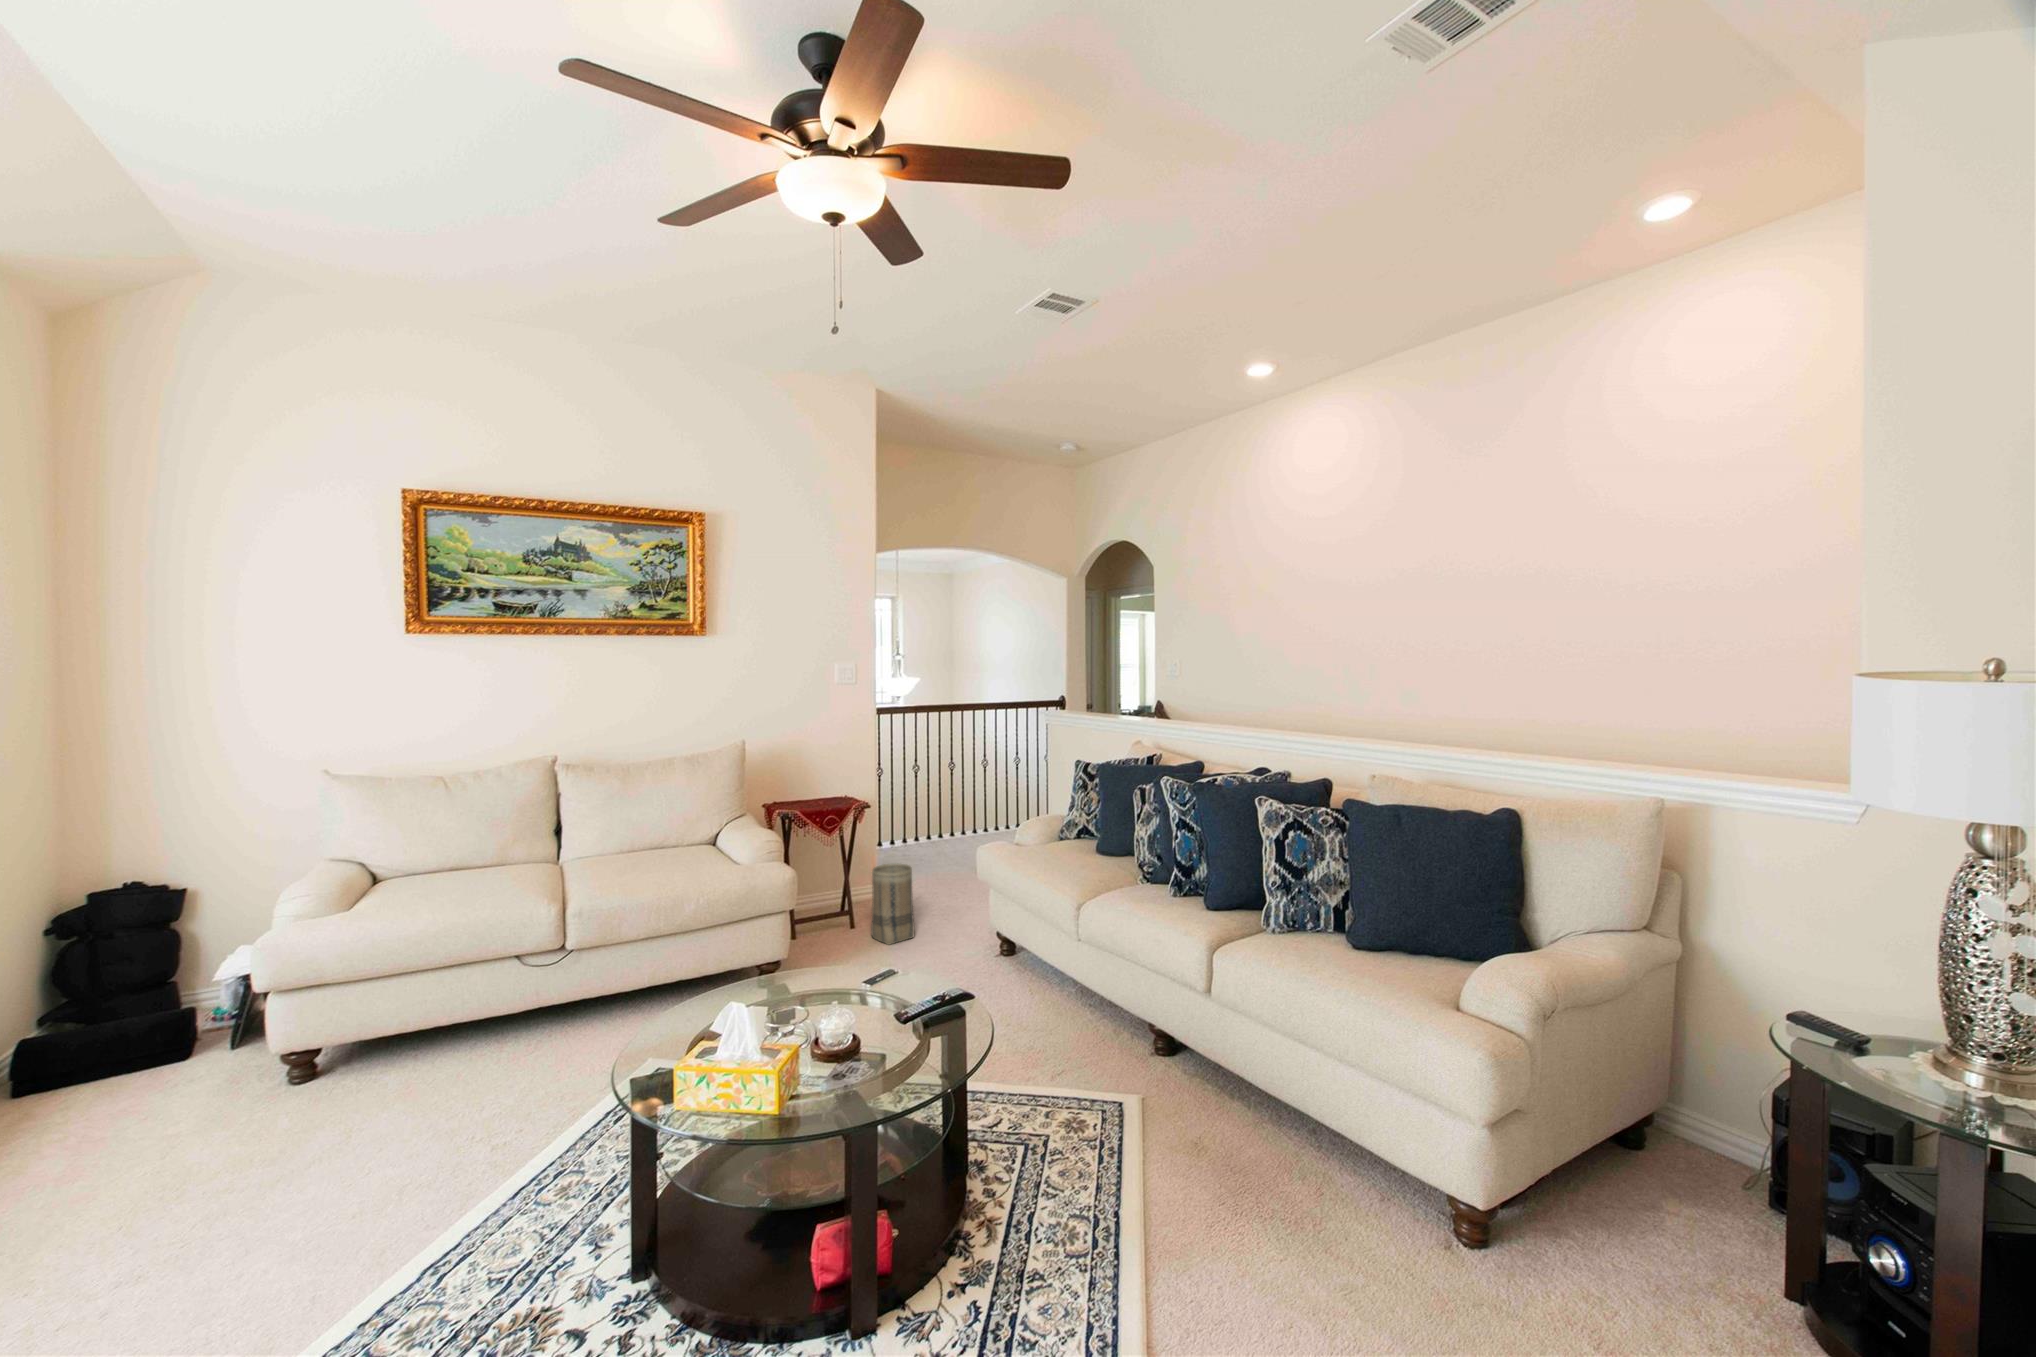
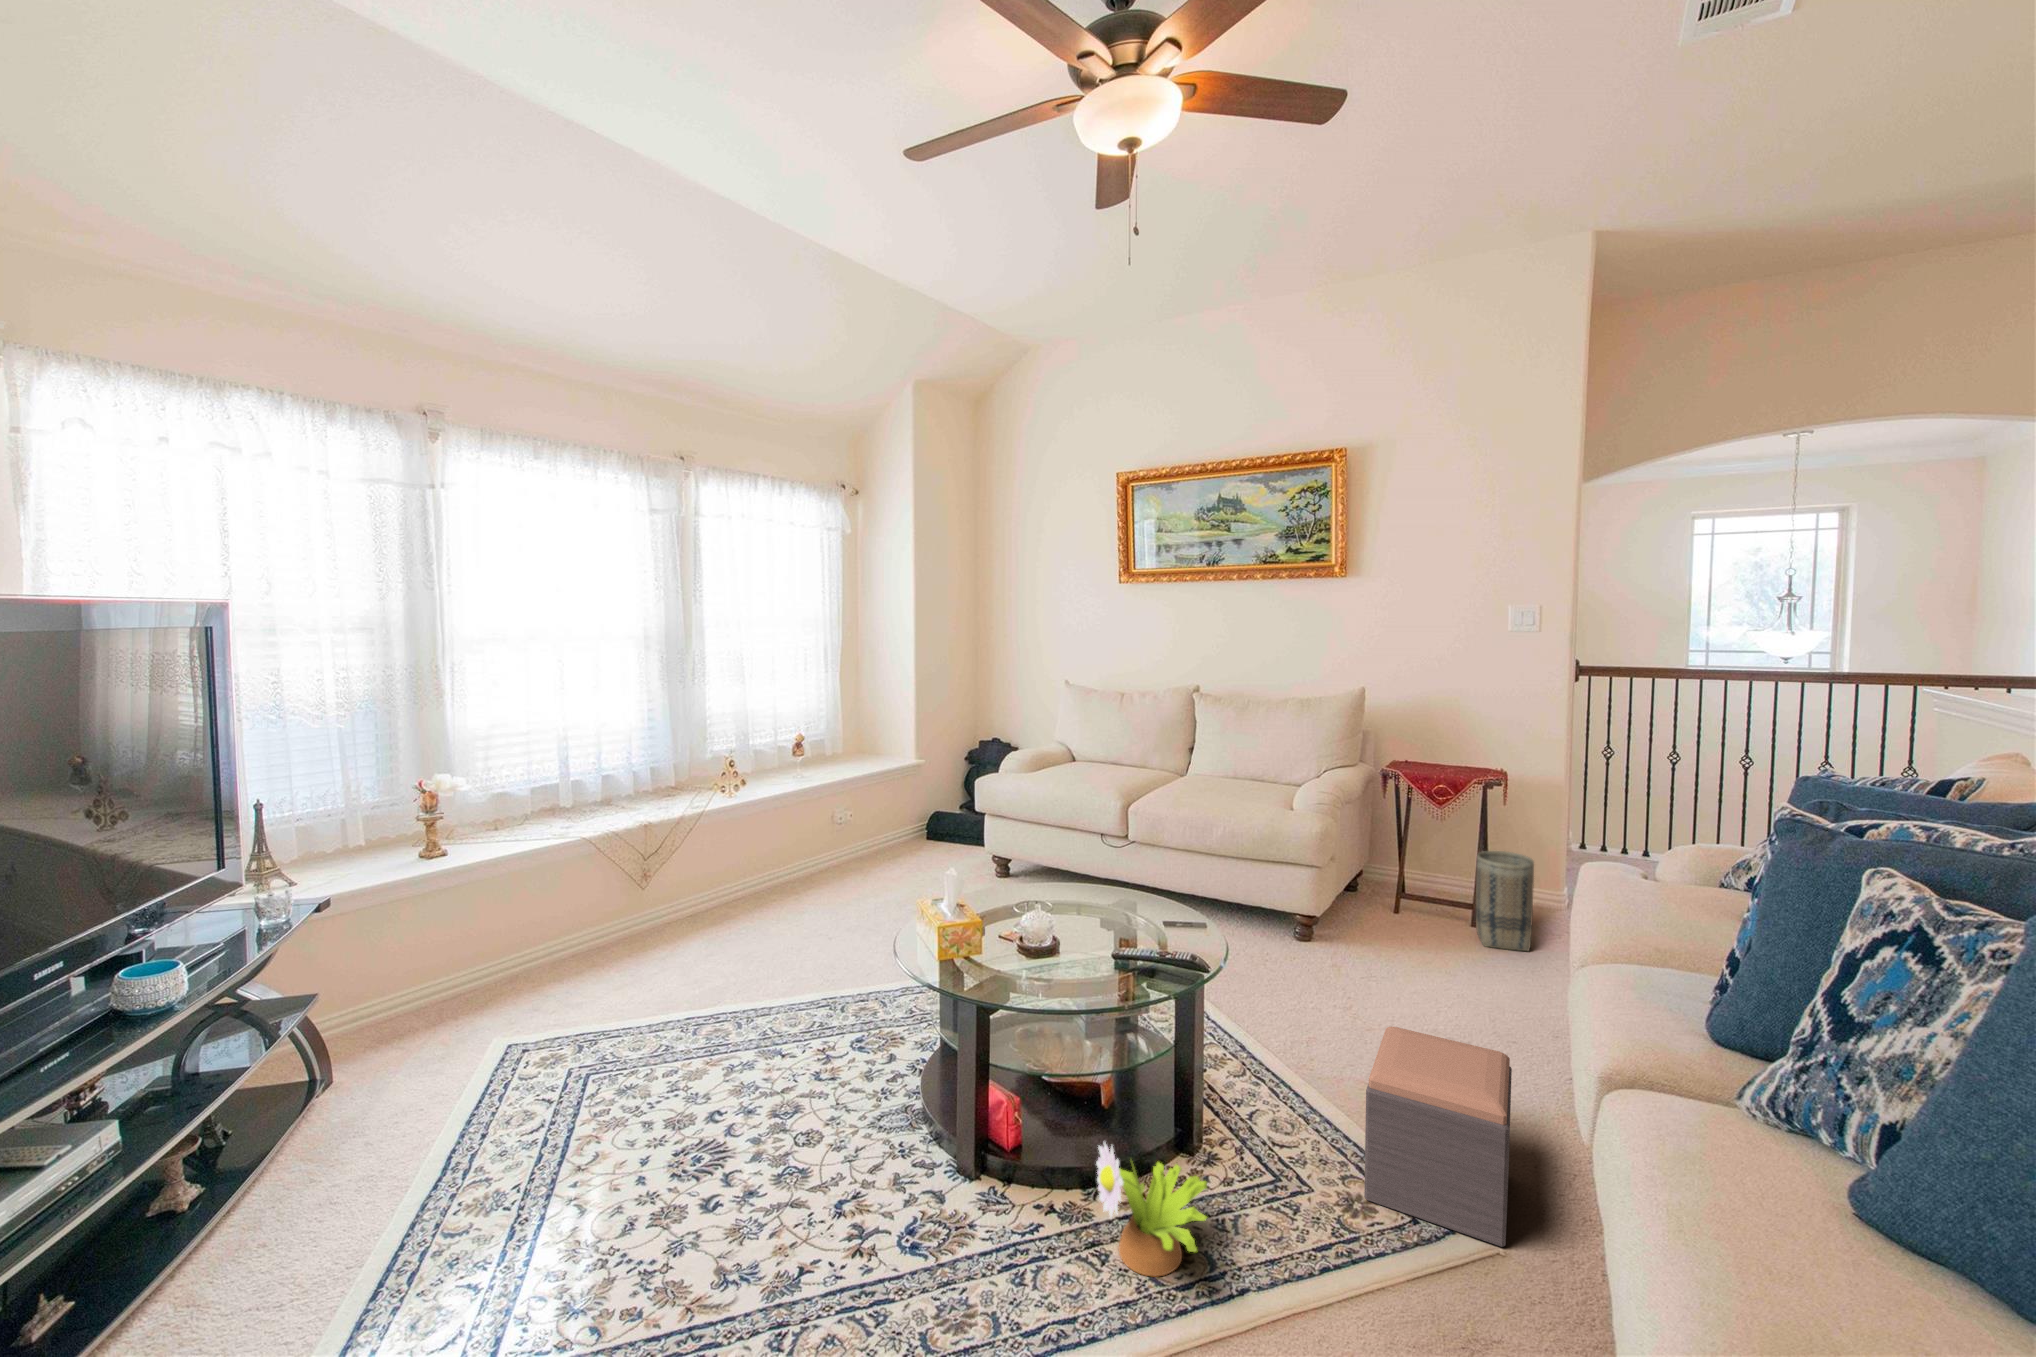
footstool: none [1024,978,1143,1123] -> present [1364,1027,1512,1247]
decorative plant: none [995,1159,1112,1267] -> present [1096,1143,1207,1277]

